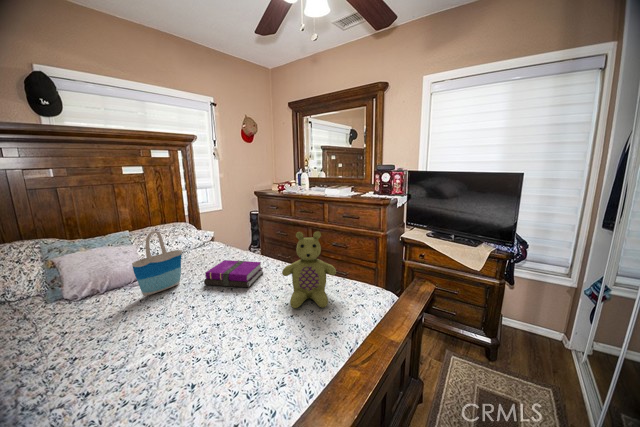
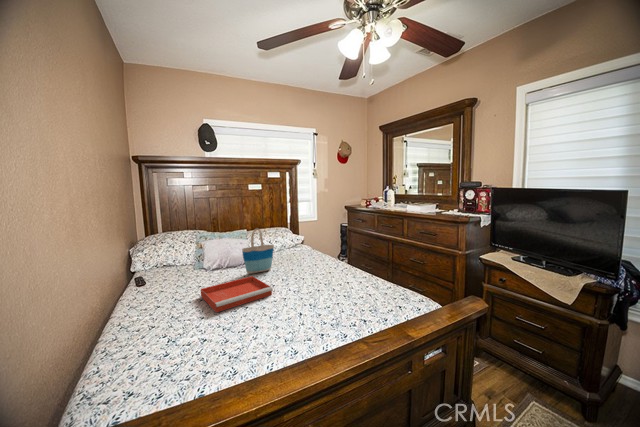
stuffed bear: present [282,232,336,308] -> none [339,237,385,303]
notebook: present [204,260,263,287] -> none [286,258,332,280]
tray: none [64,300,197,381] -> present [201,276,273,312]

